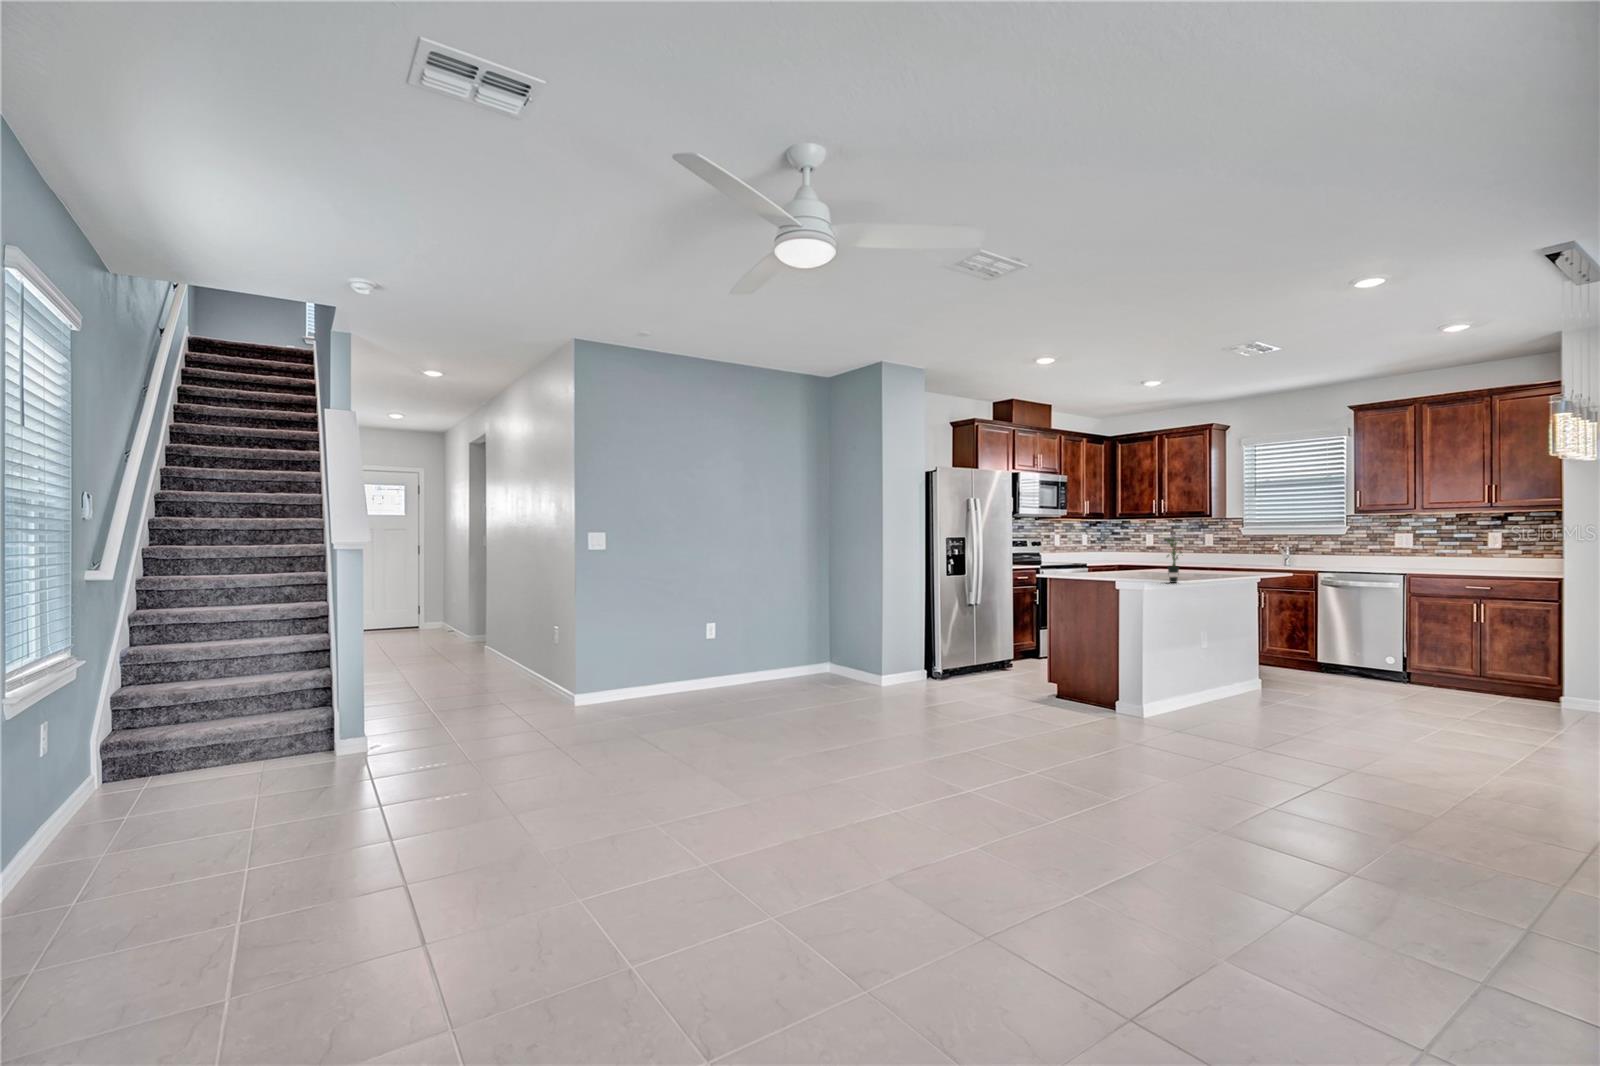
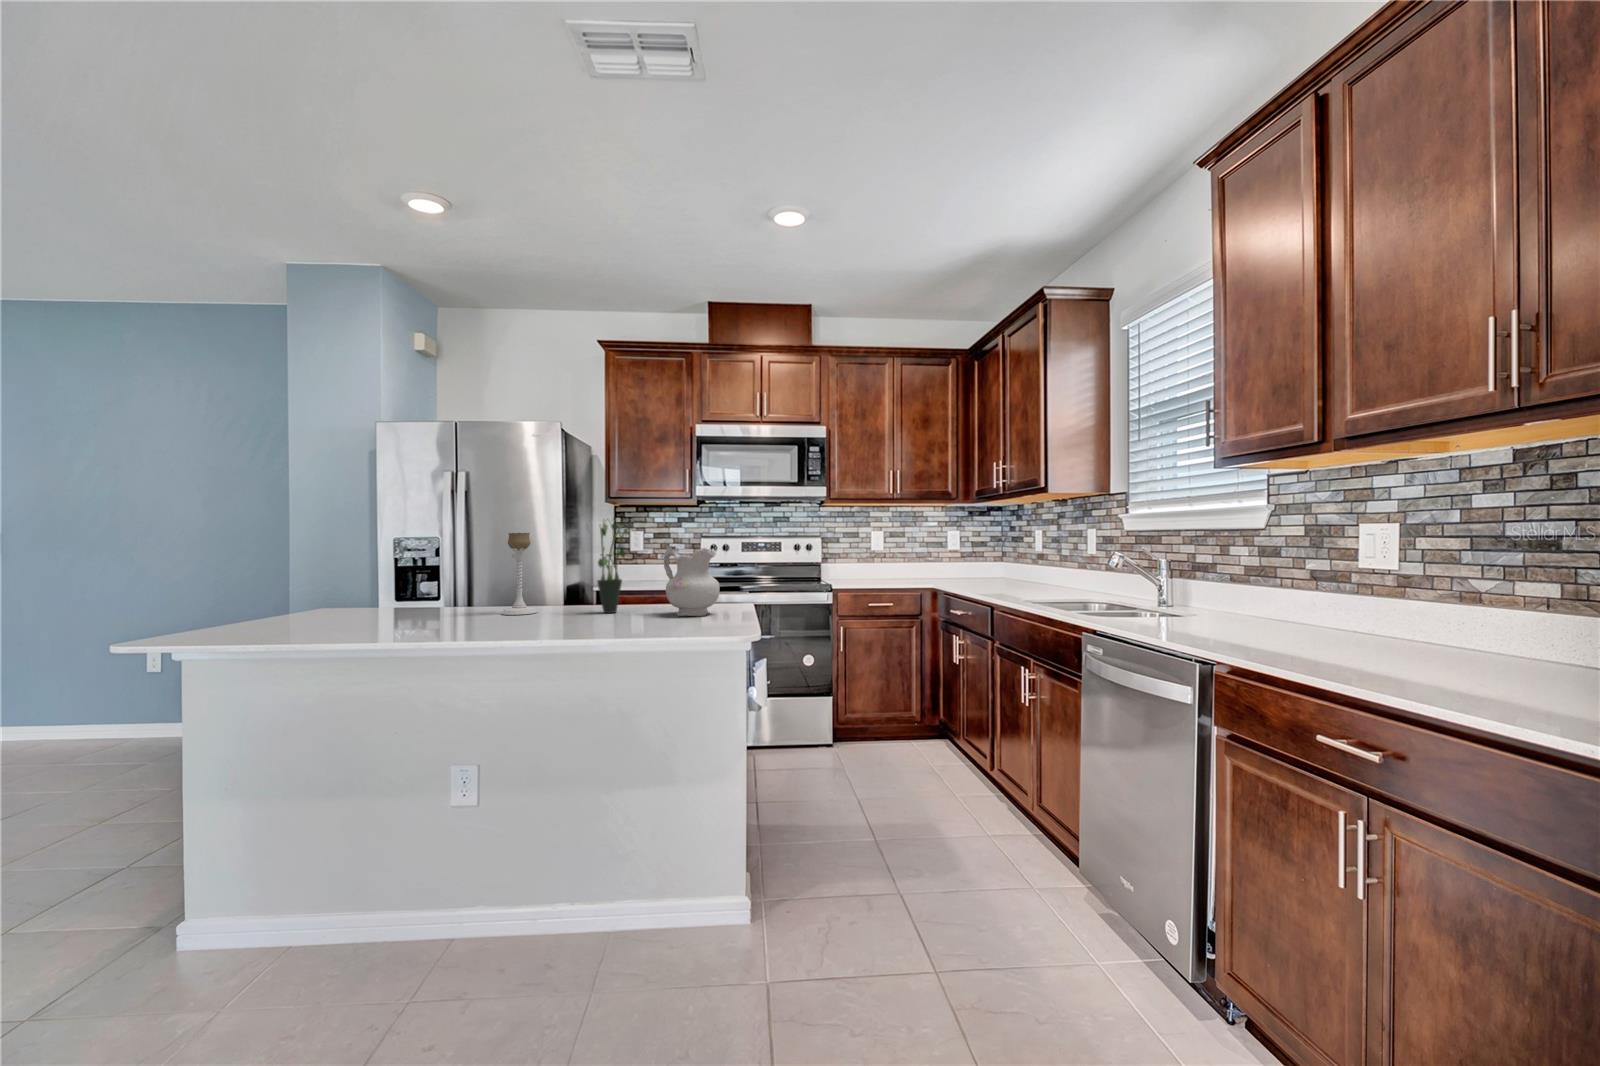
candle holder: none [1137,543,1156,586] -> present [502,533,537,615]
ceramic pitcher: none [1192,548,1222,581] -> present [664,546,720,616]

